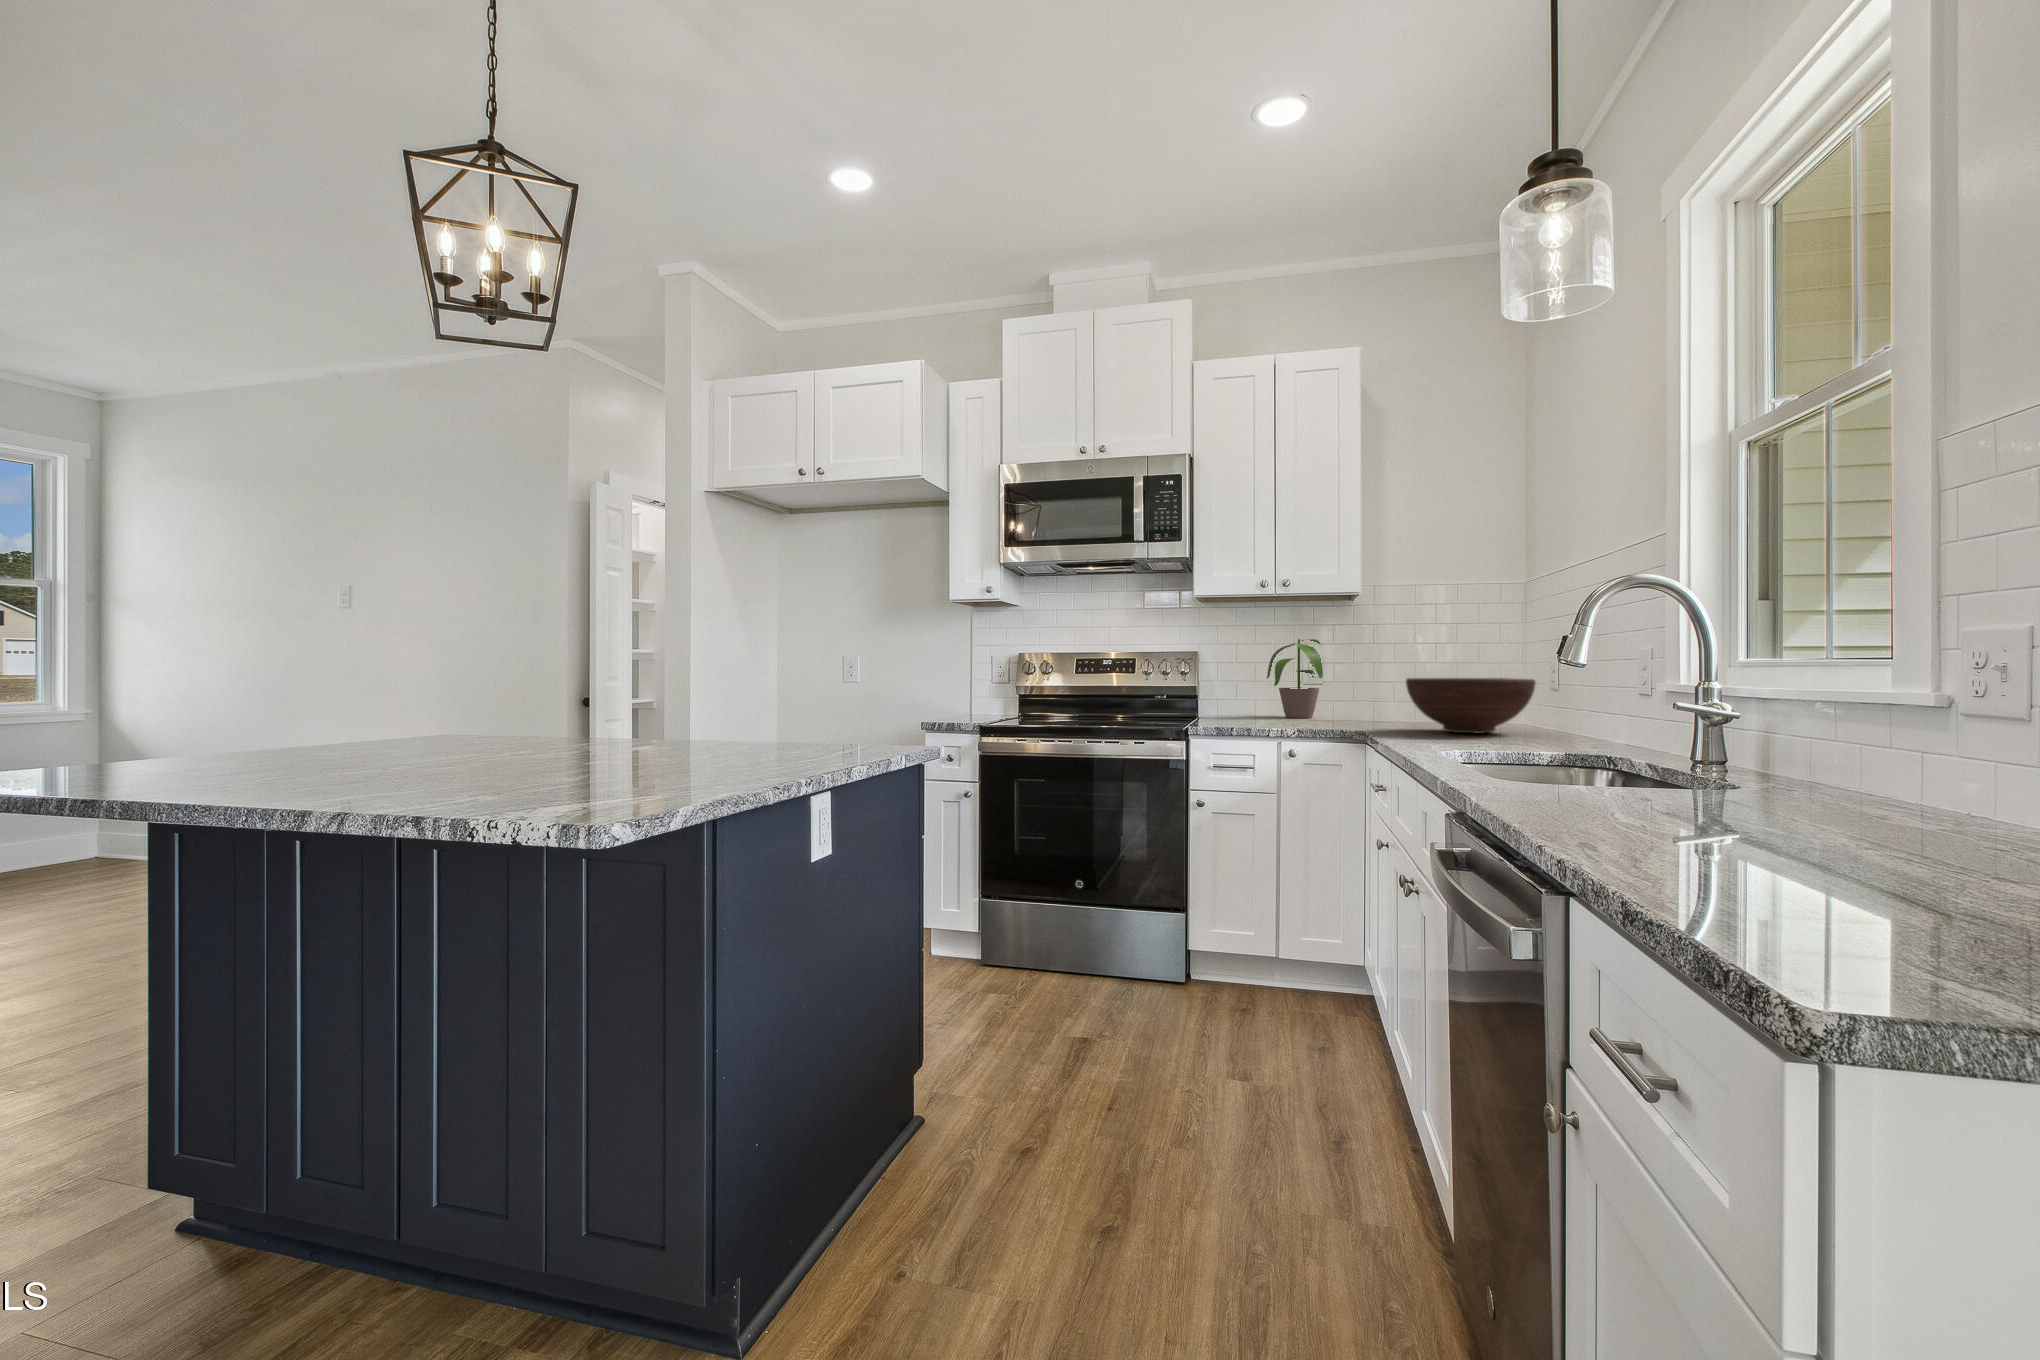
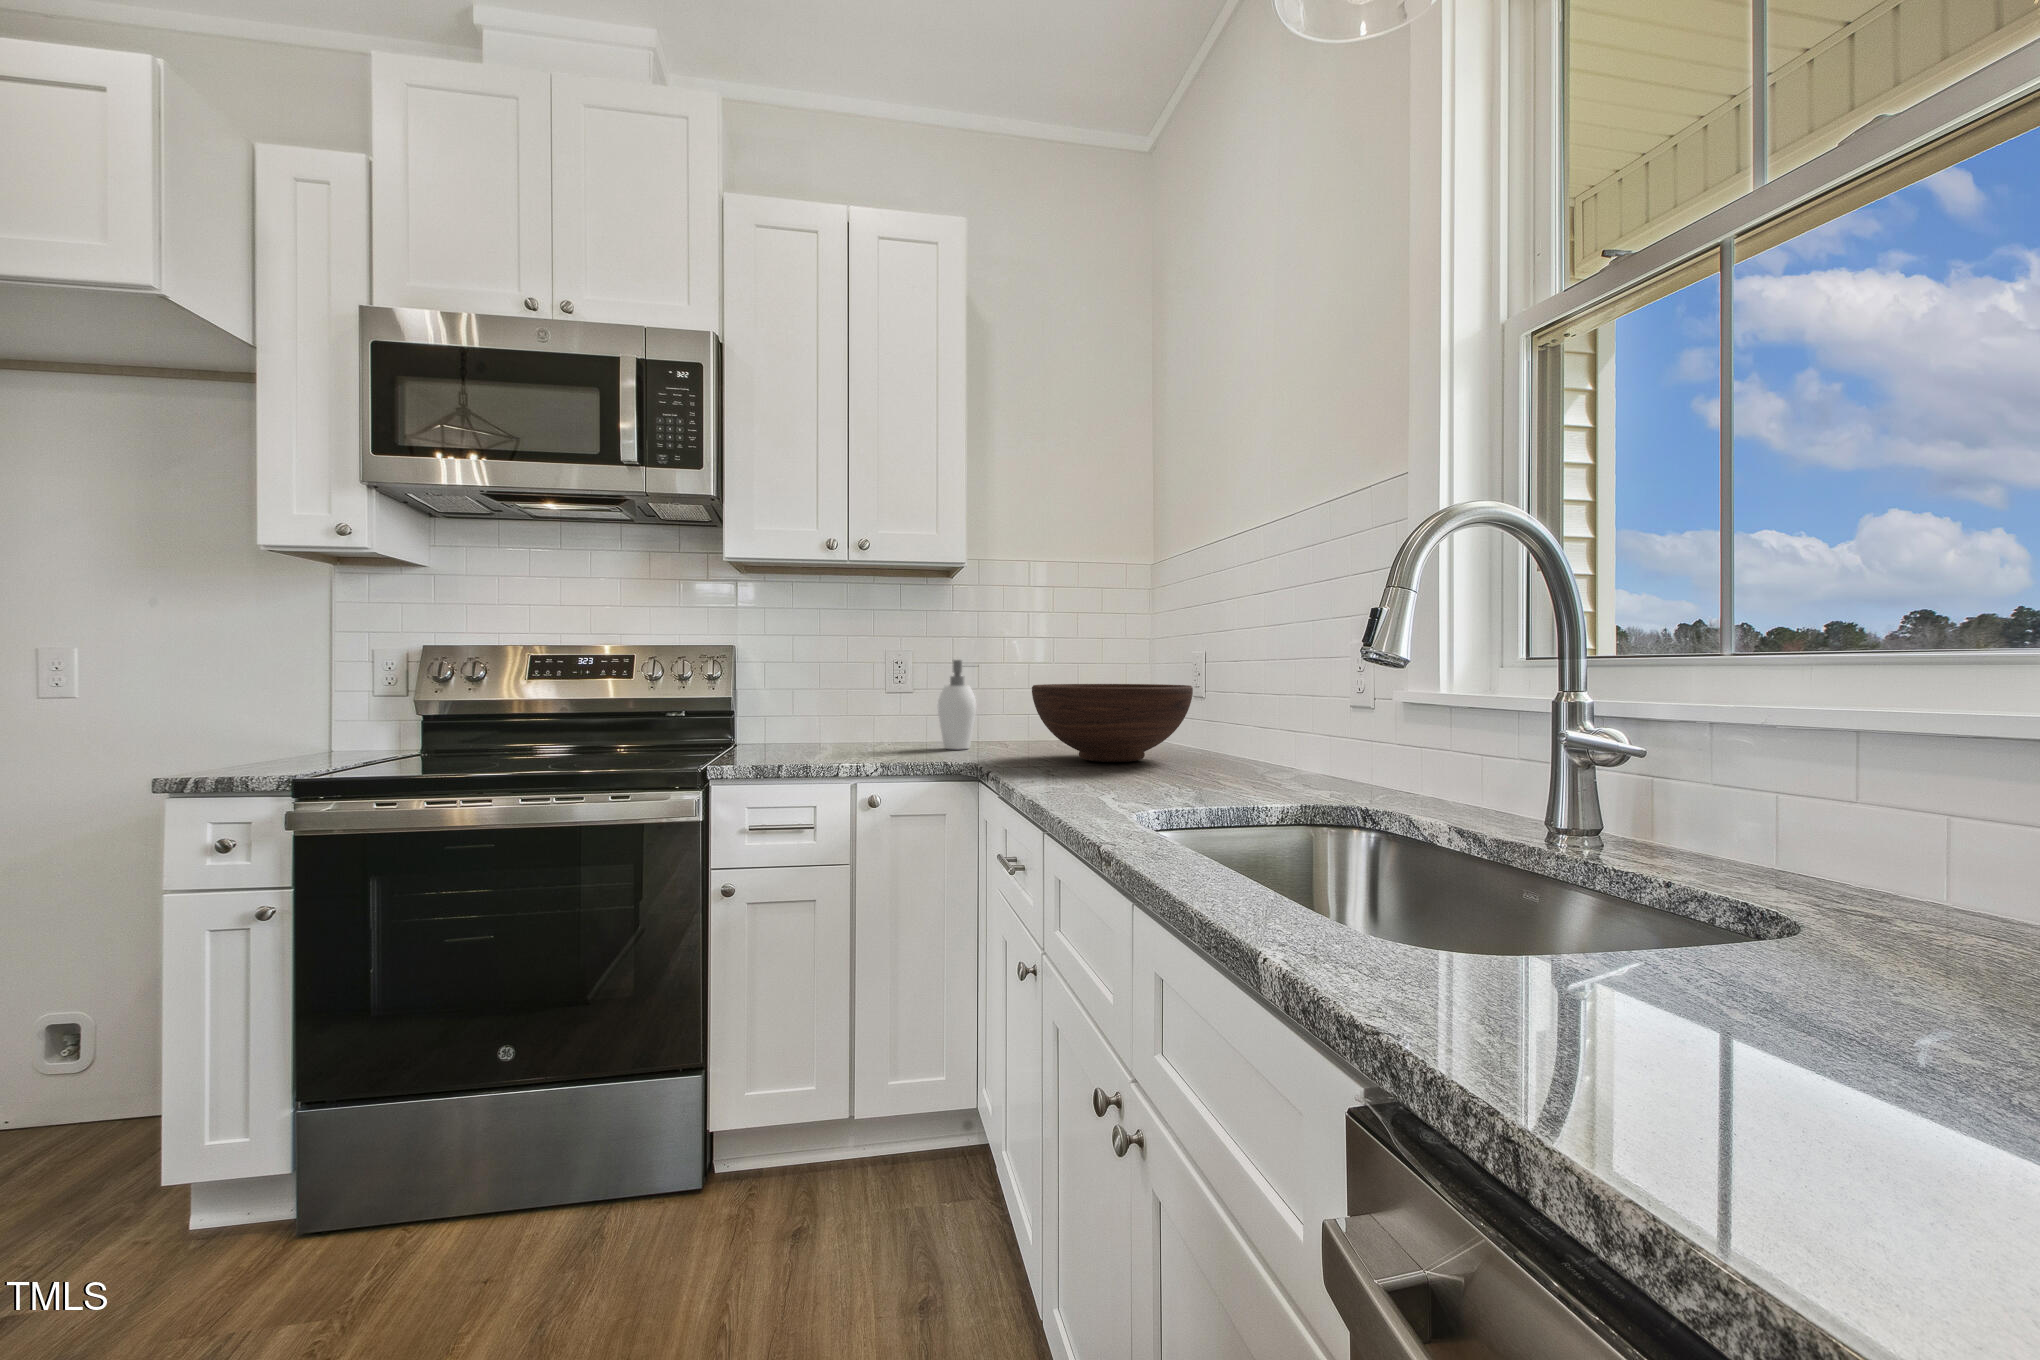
potted plant: present [1267,639,1323,718] -> none [819,630,932,740]
soap dispenser: none [1341,660,1371,724] -> present [938,660,976,749]

